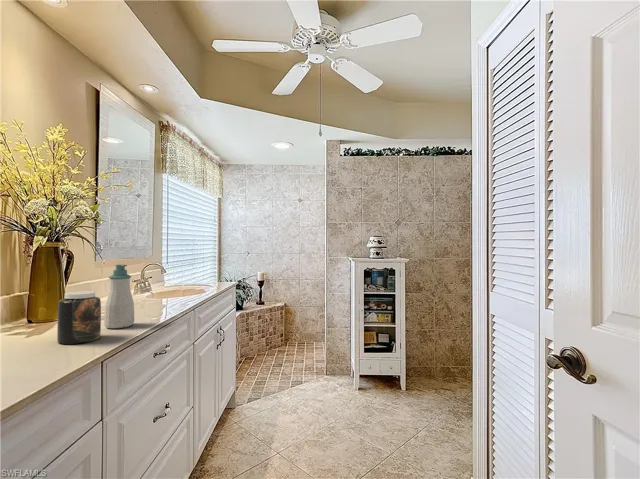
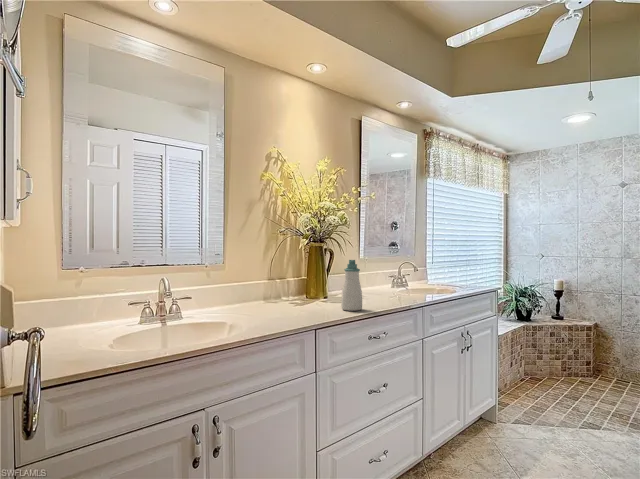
jar: present [57,291,101,344] -> none [306,278,332,316]

